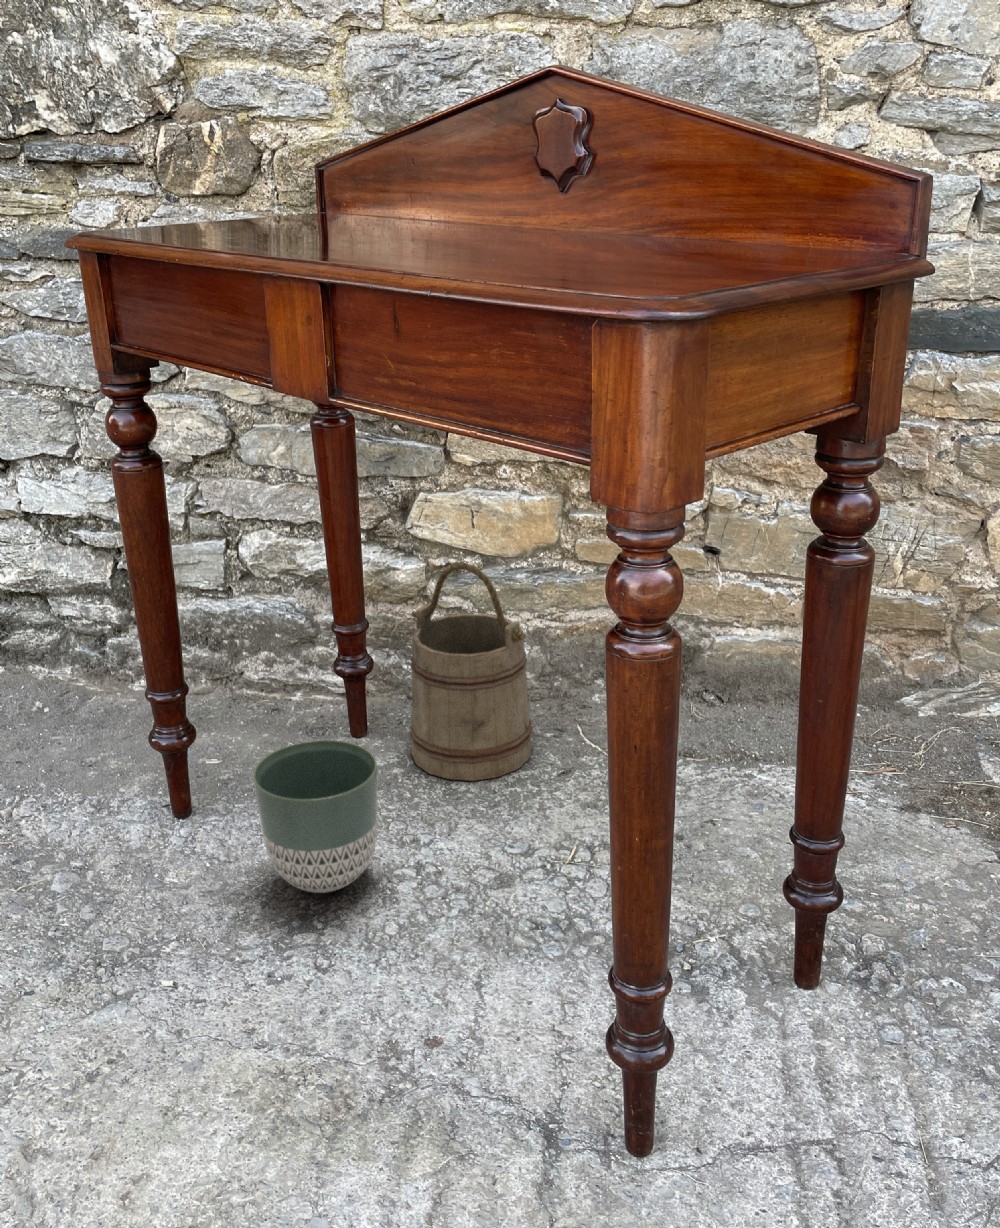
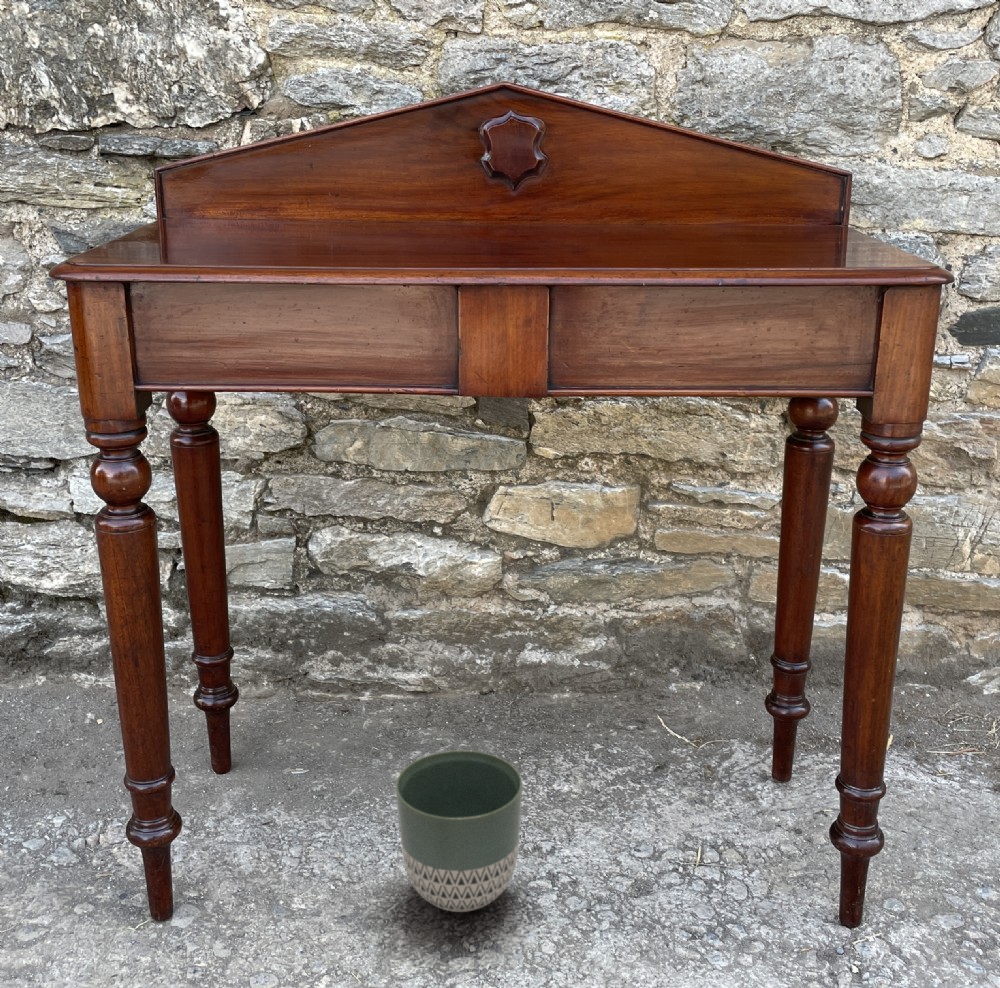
bucket: present [409,563,533,781] -> none [503,559,630,780]

